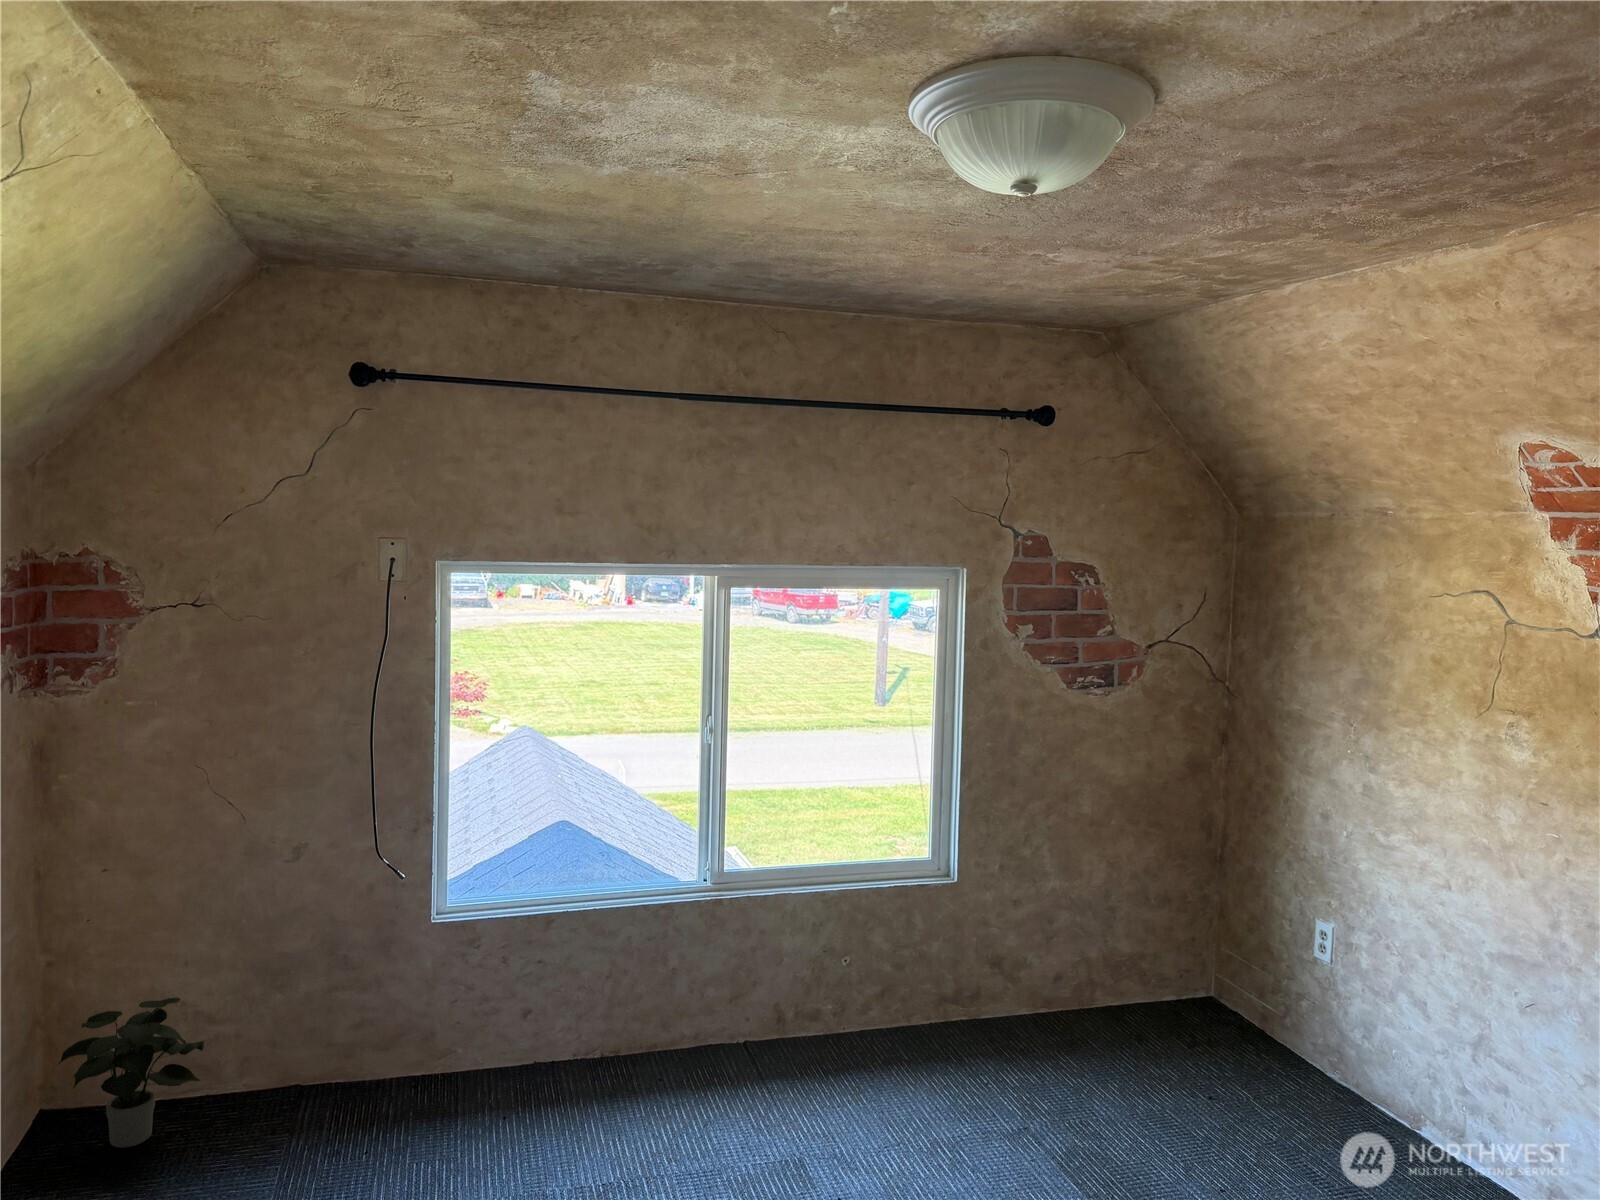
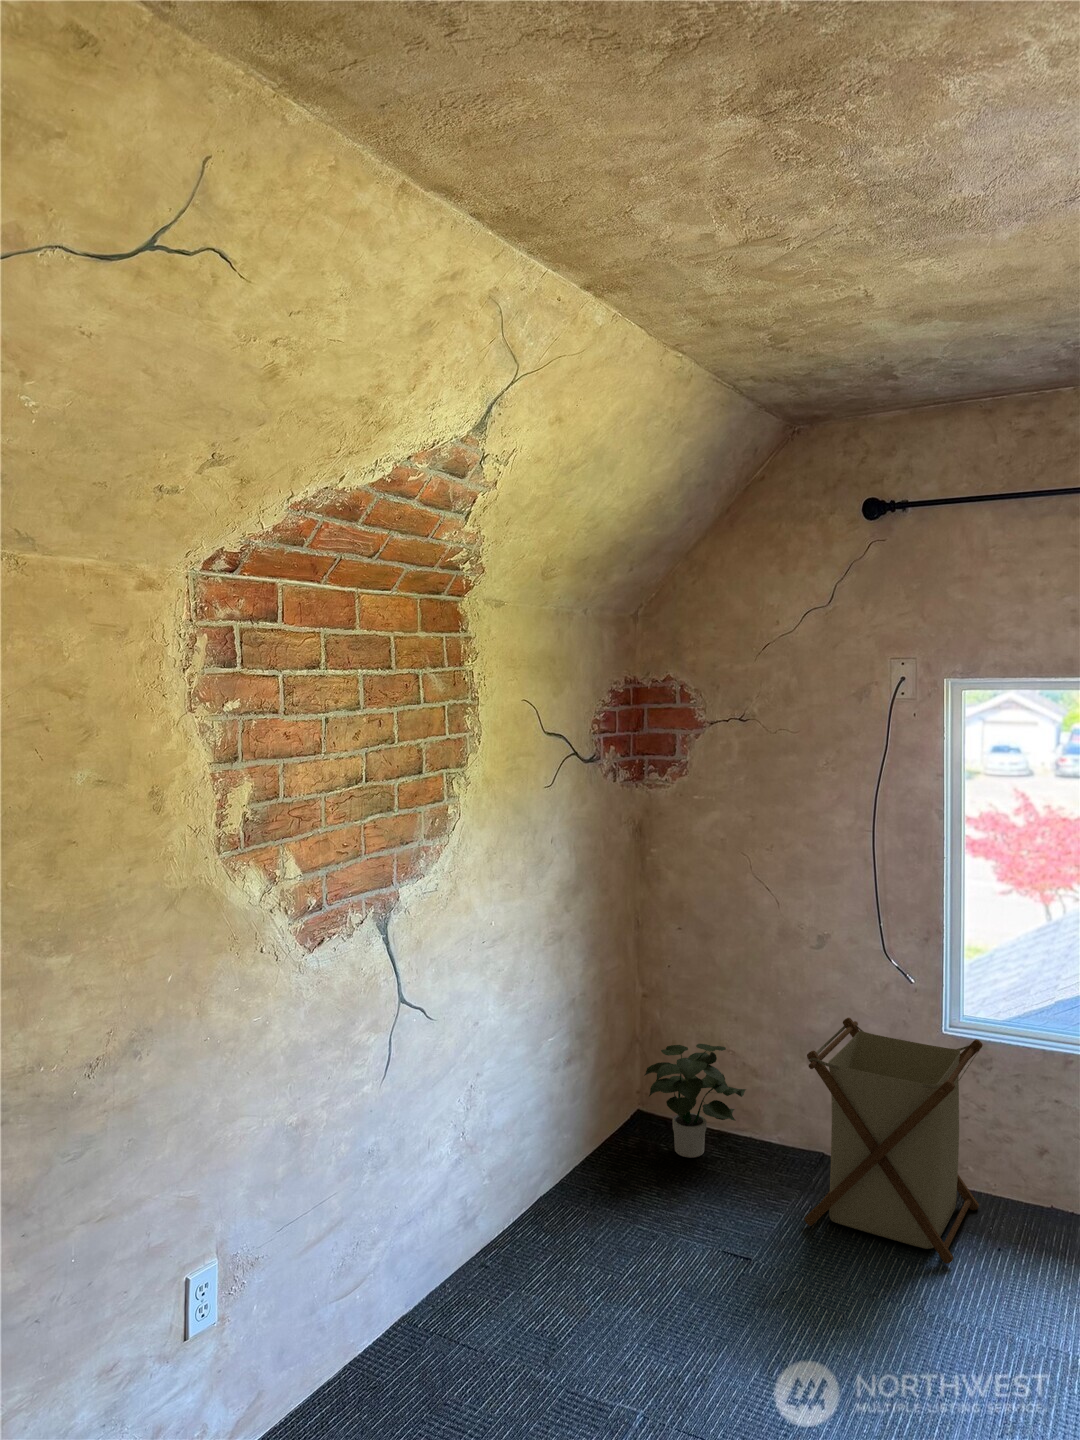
laundry basket: none [306,918,479,1167] -> present [804,1018,983,1264]

